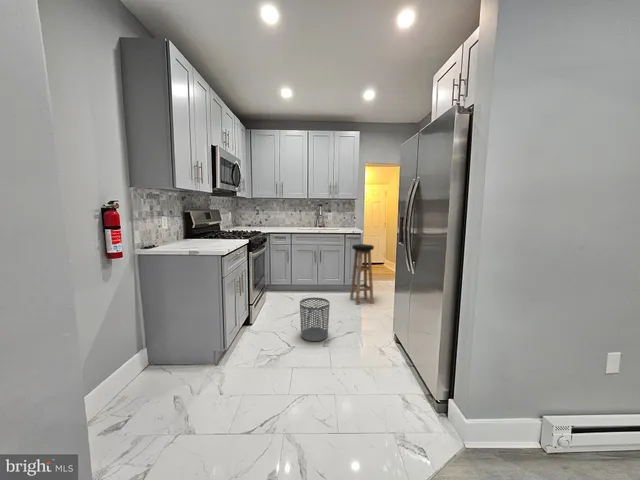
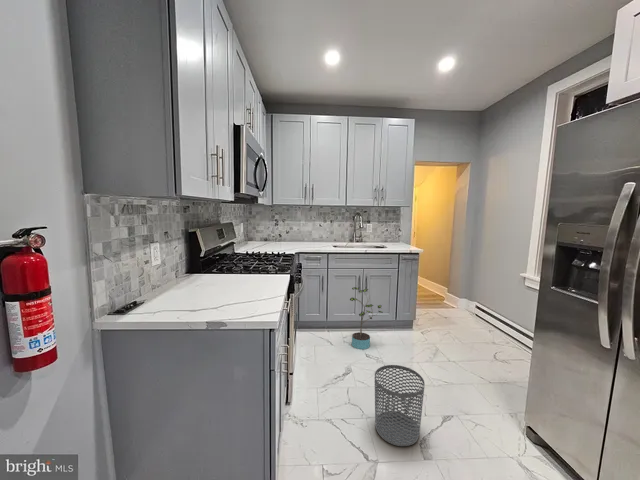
bar stool: present [350,244,374,305] -> none [409,269,447,355]
potted plant: none [304,257,329,301] -> present [350,287,383,349]

